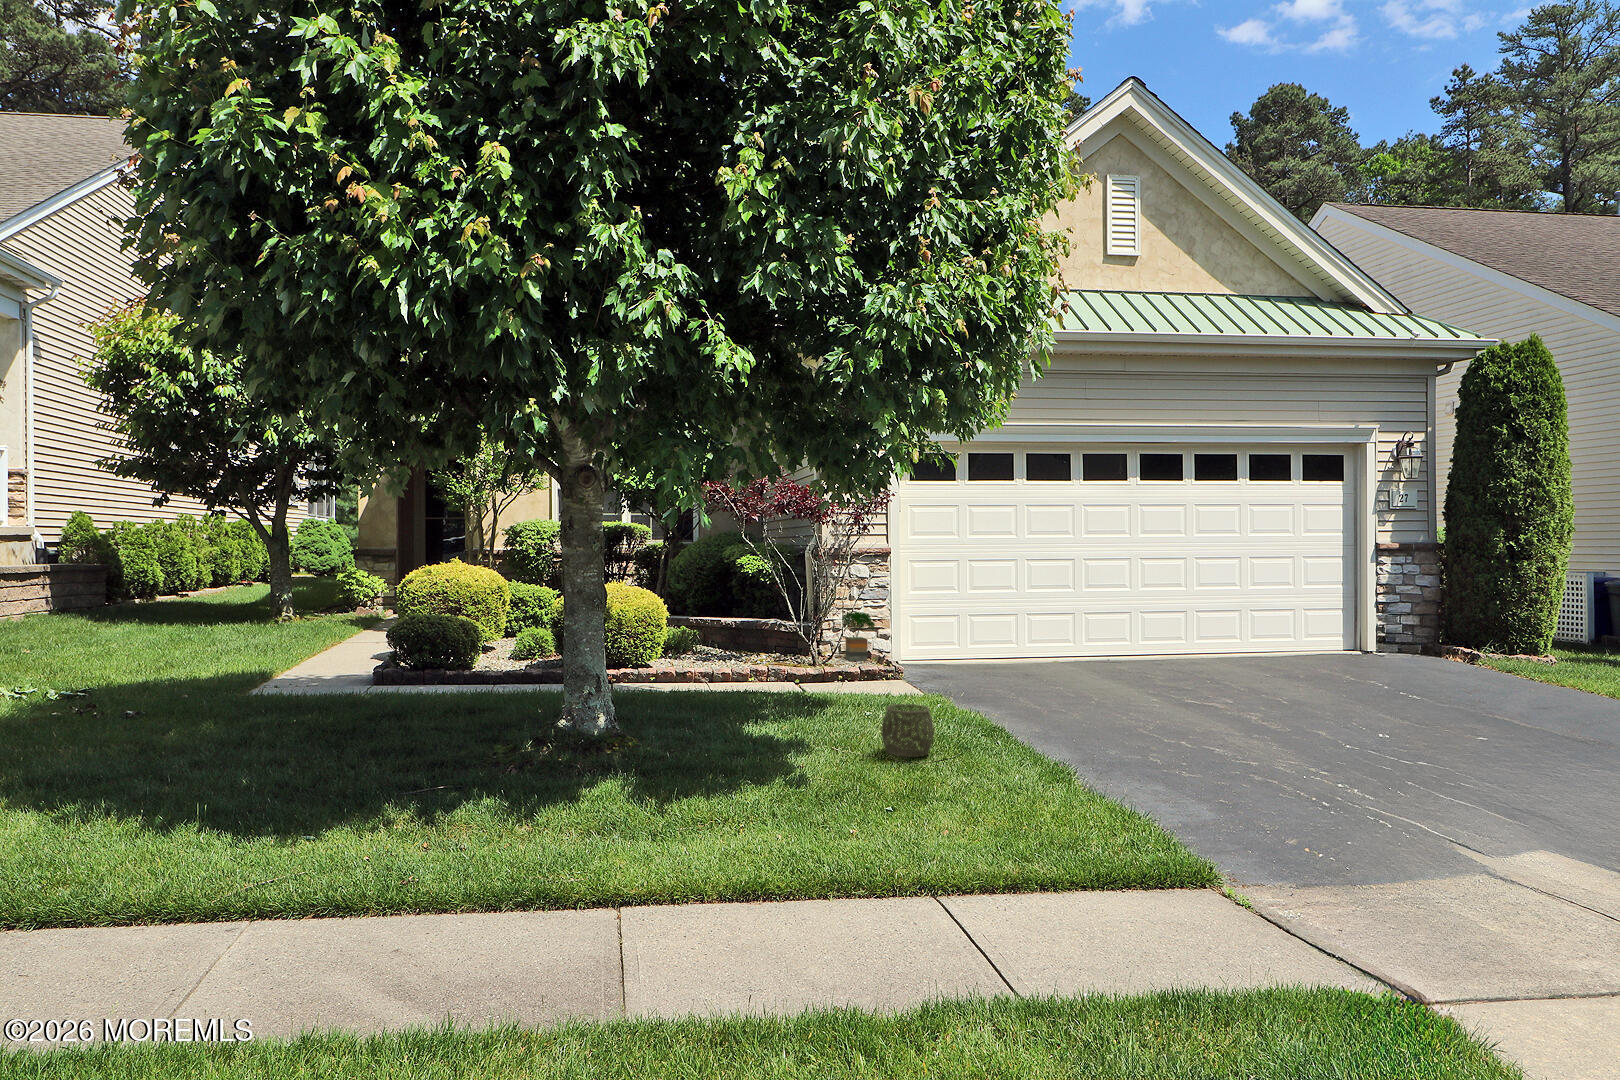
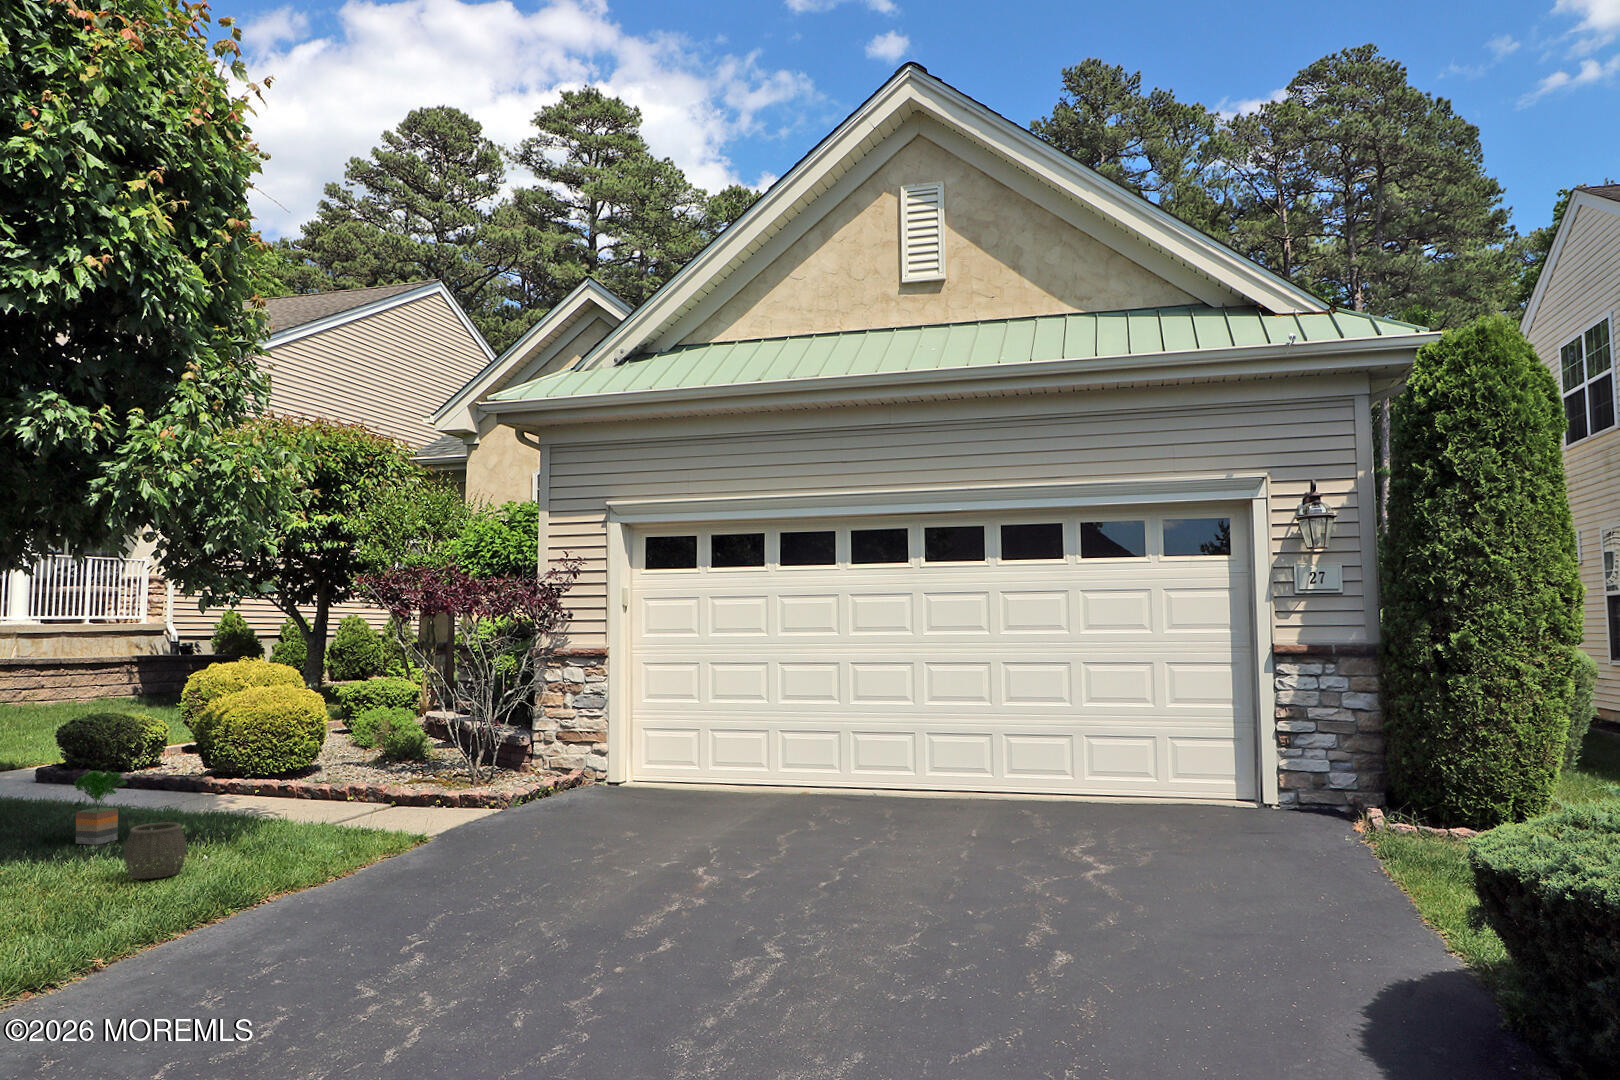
potted tree: present [842,612,875,661] -> present [75,771,126,845]

